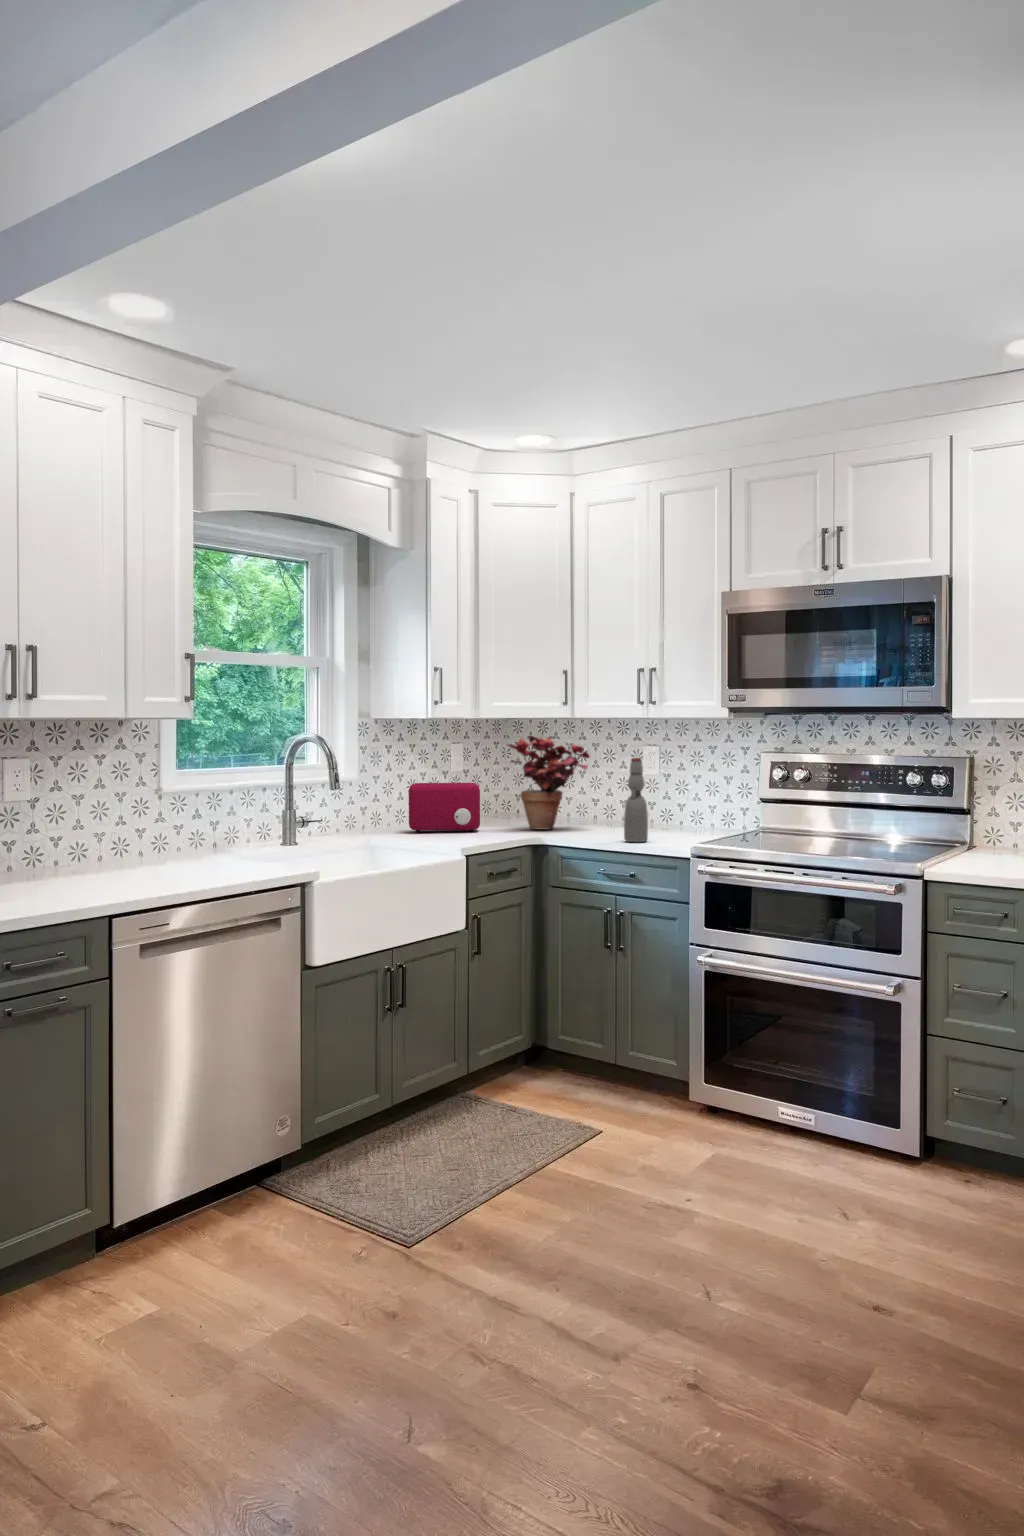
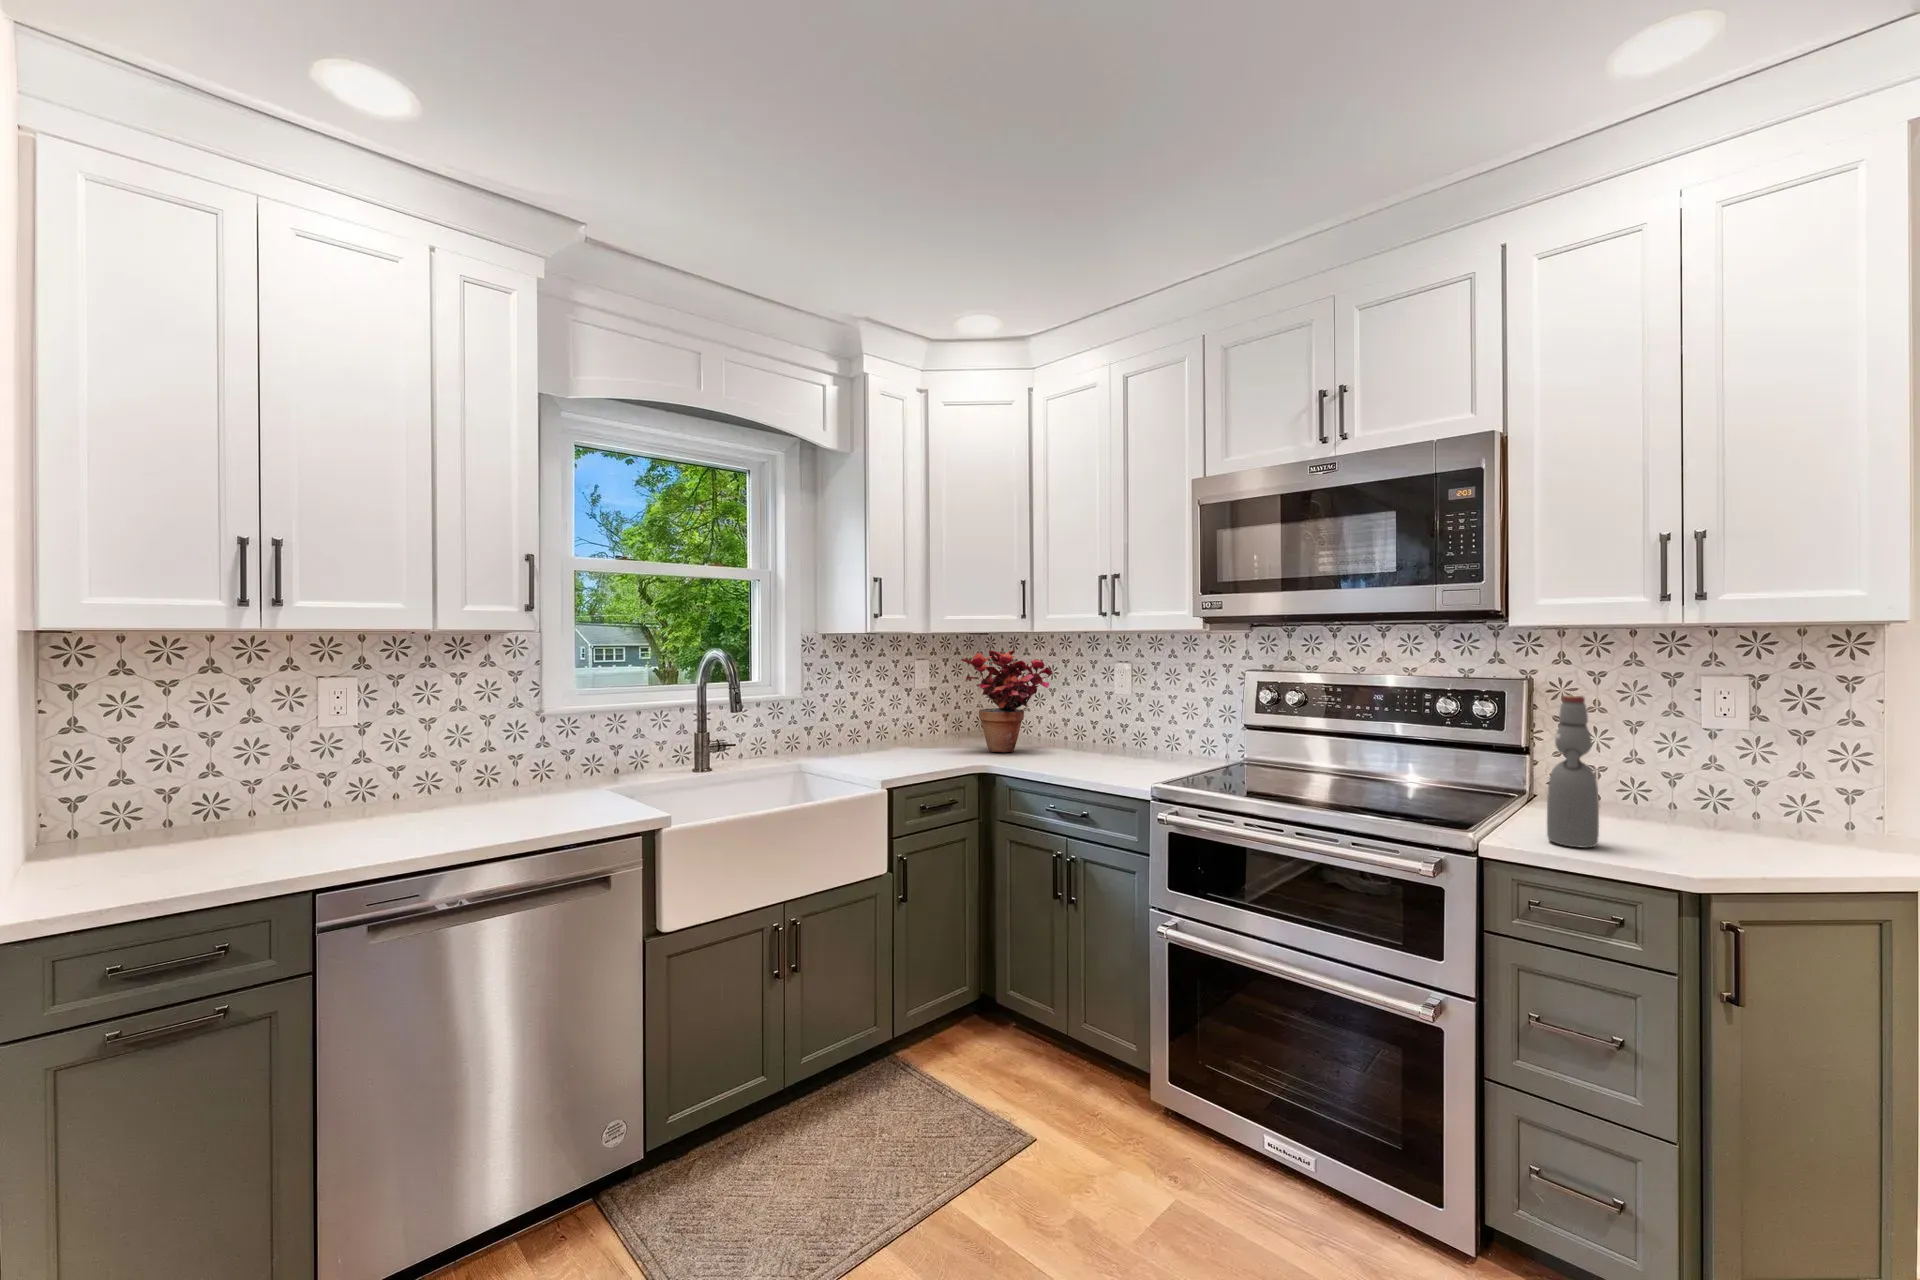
bottle: present [624,758,648,842] -> present [1547,696,1599,848]
toaster: present [409,783,480,833] -> none [858,700,936,754]

